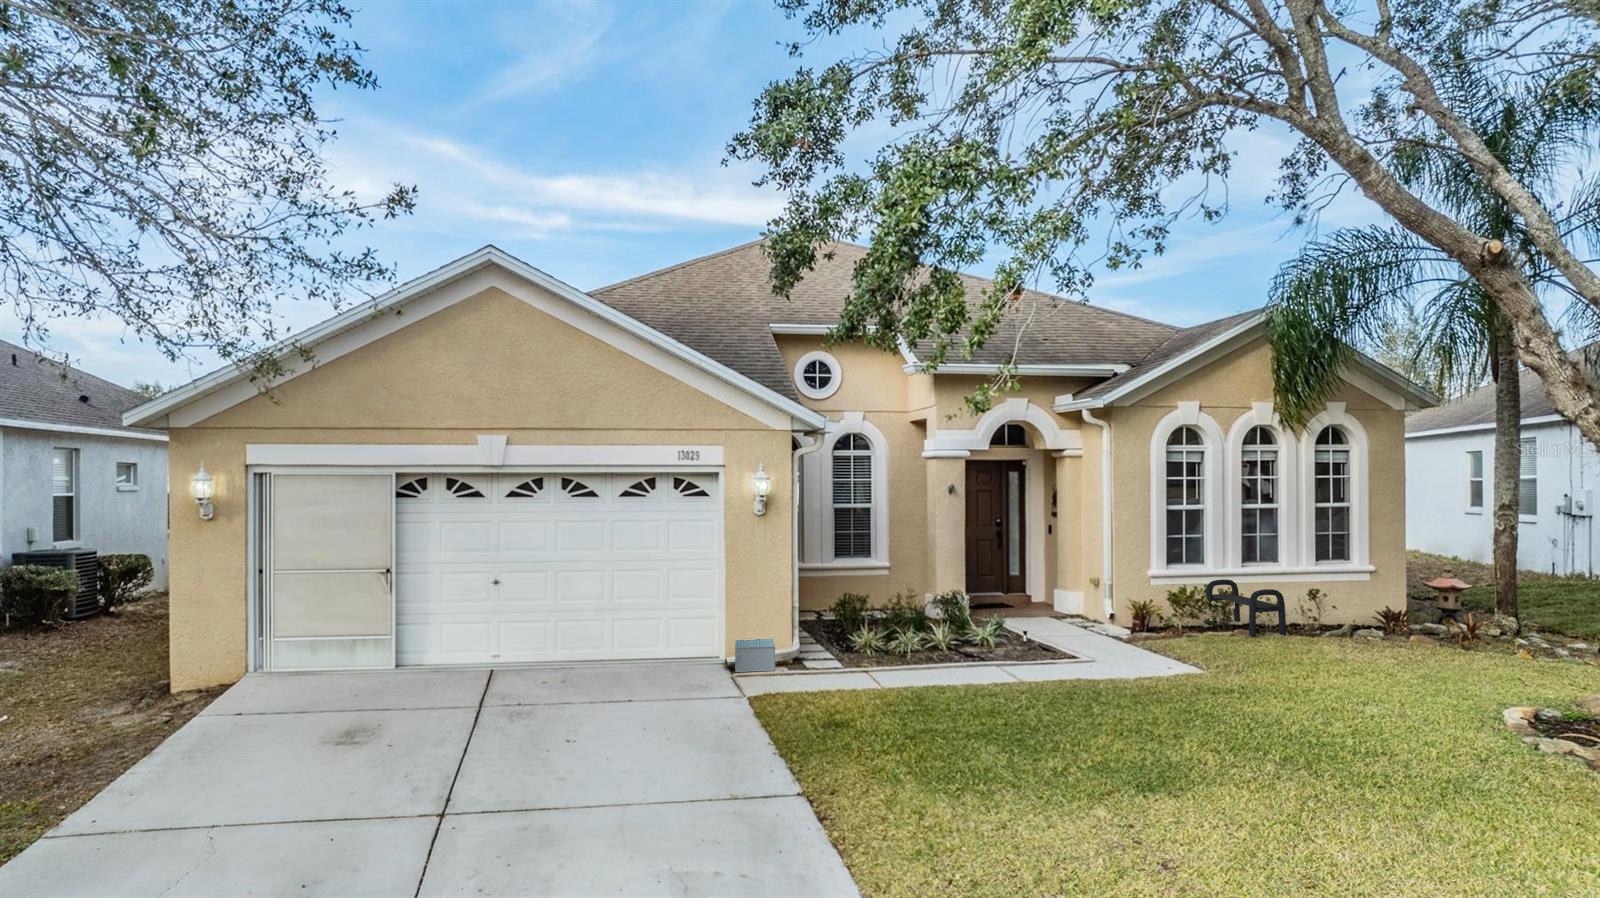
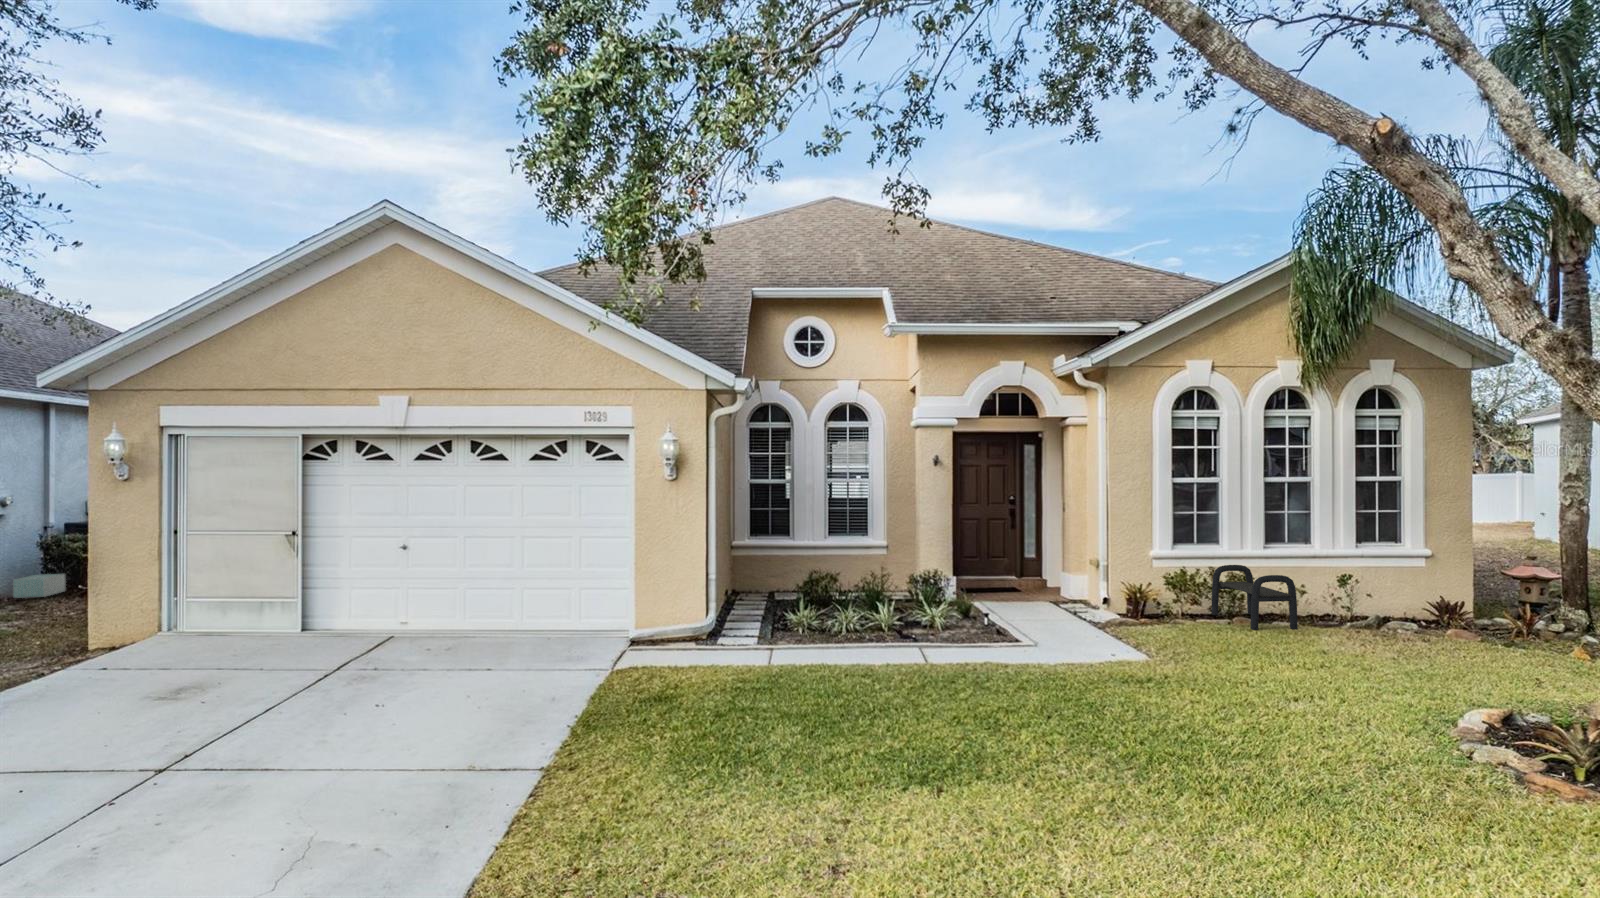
storage box: present [735,639,775,672] -> present [13,574,66,598]

